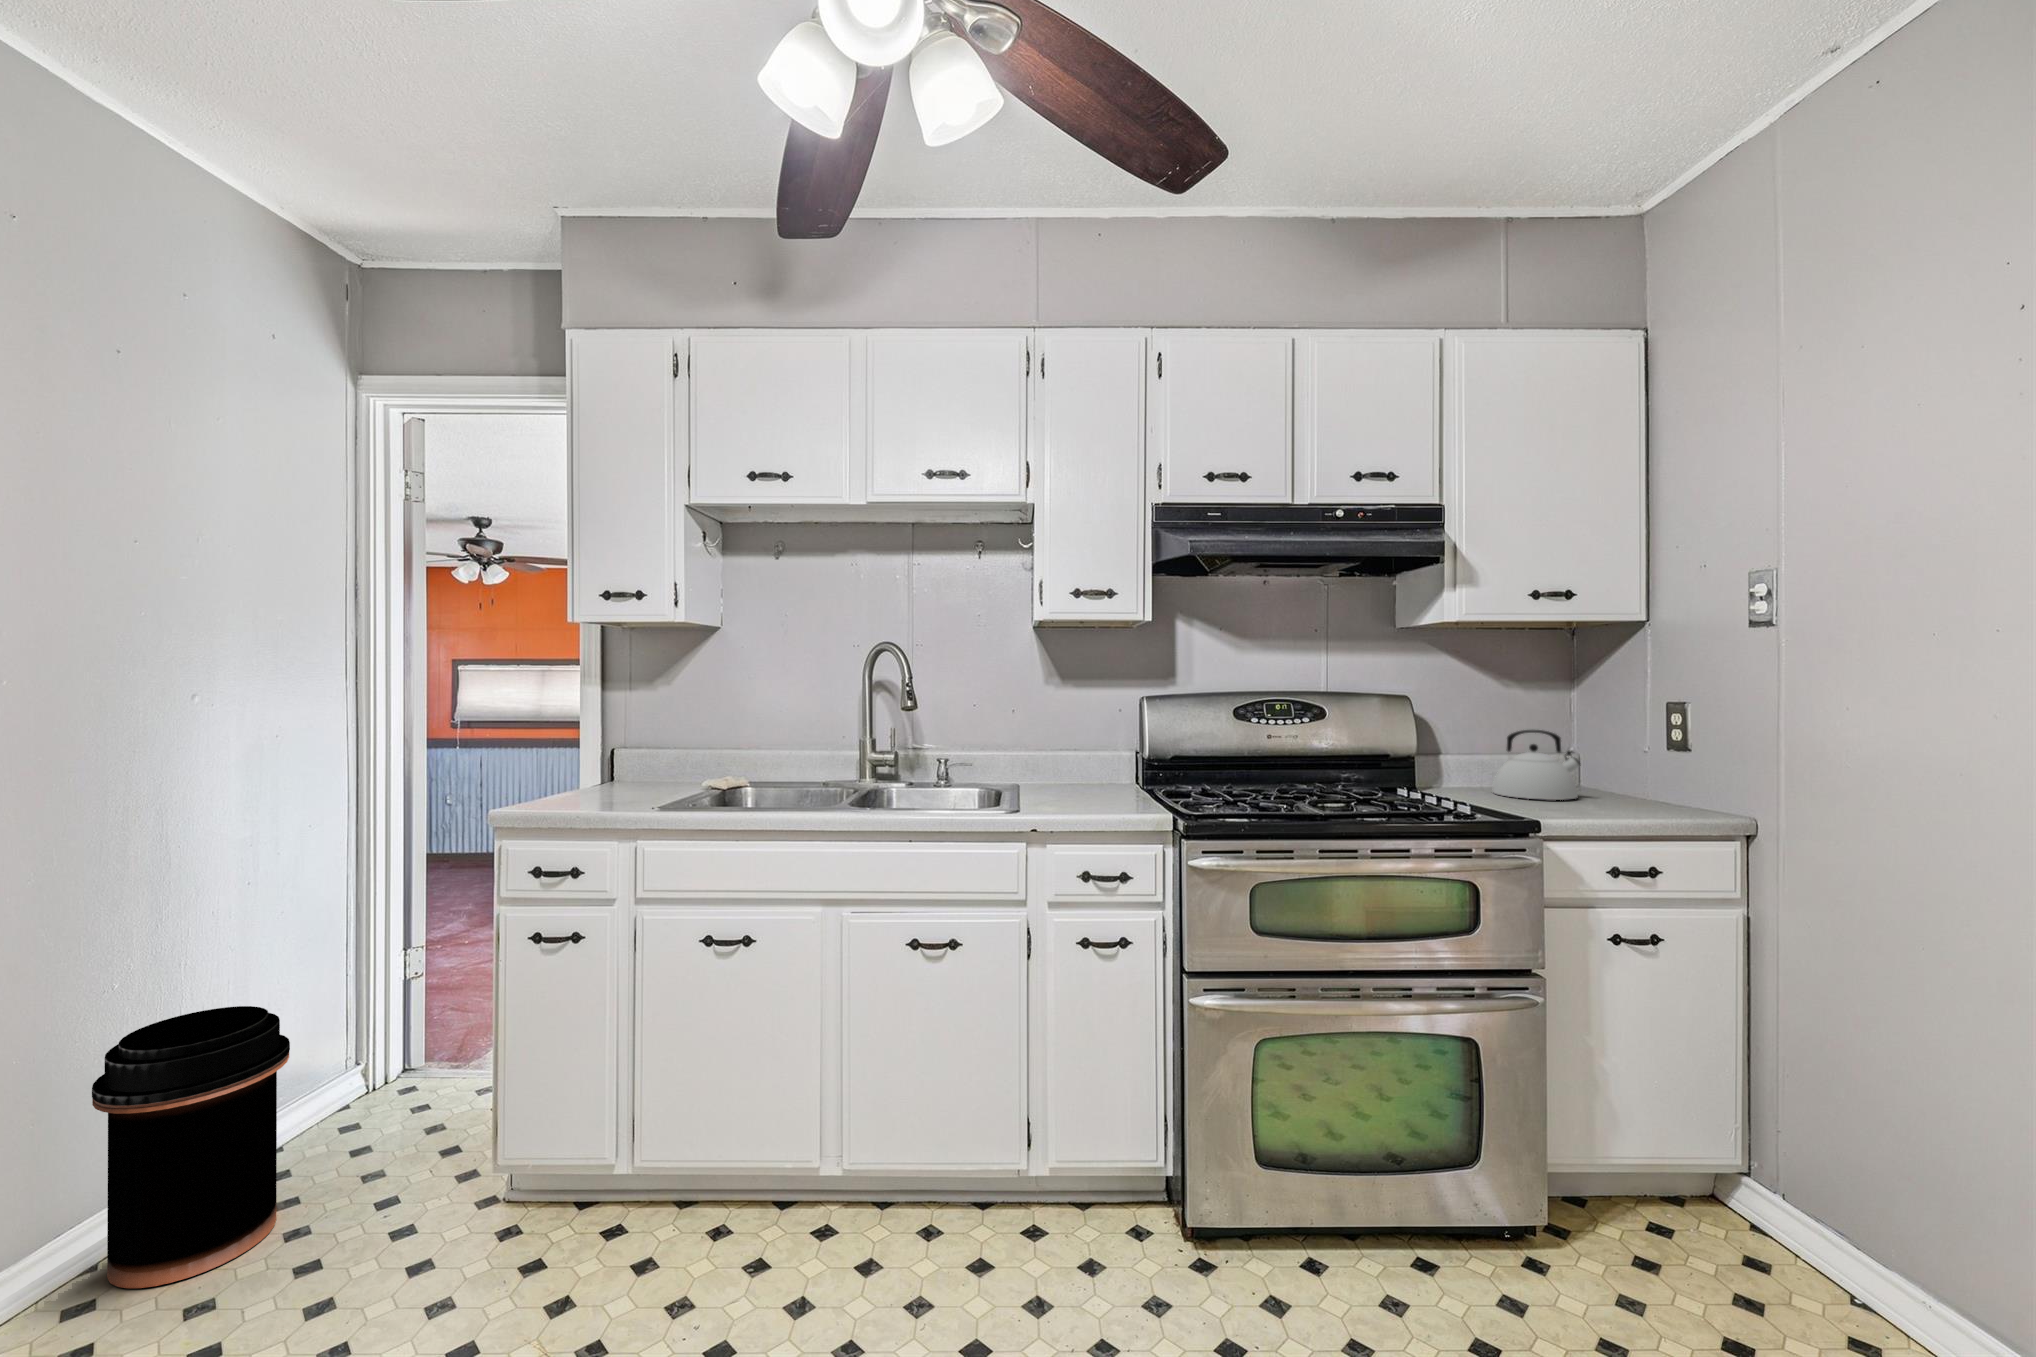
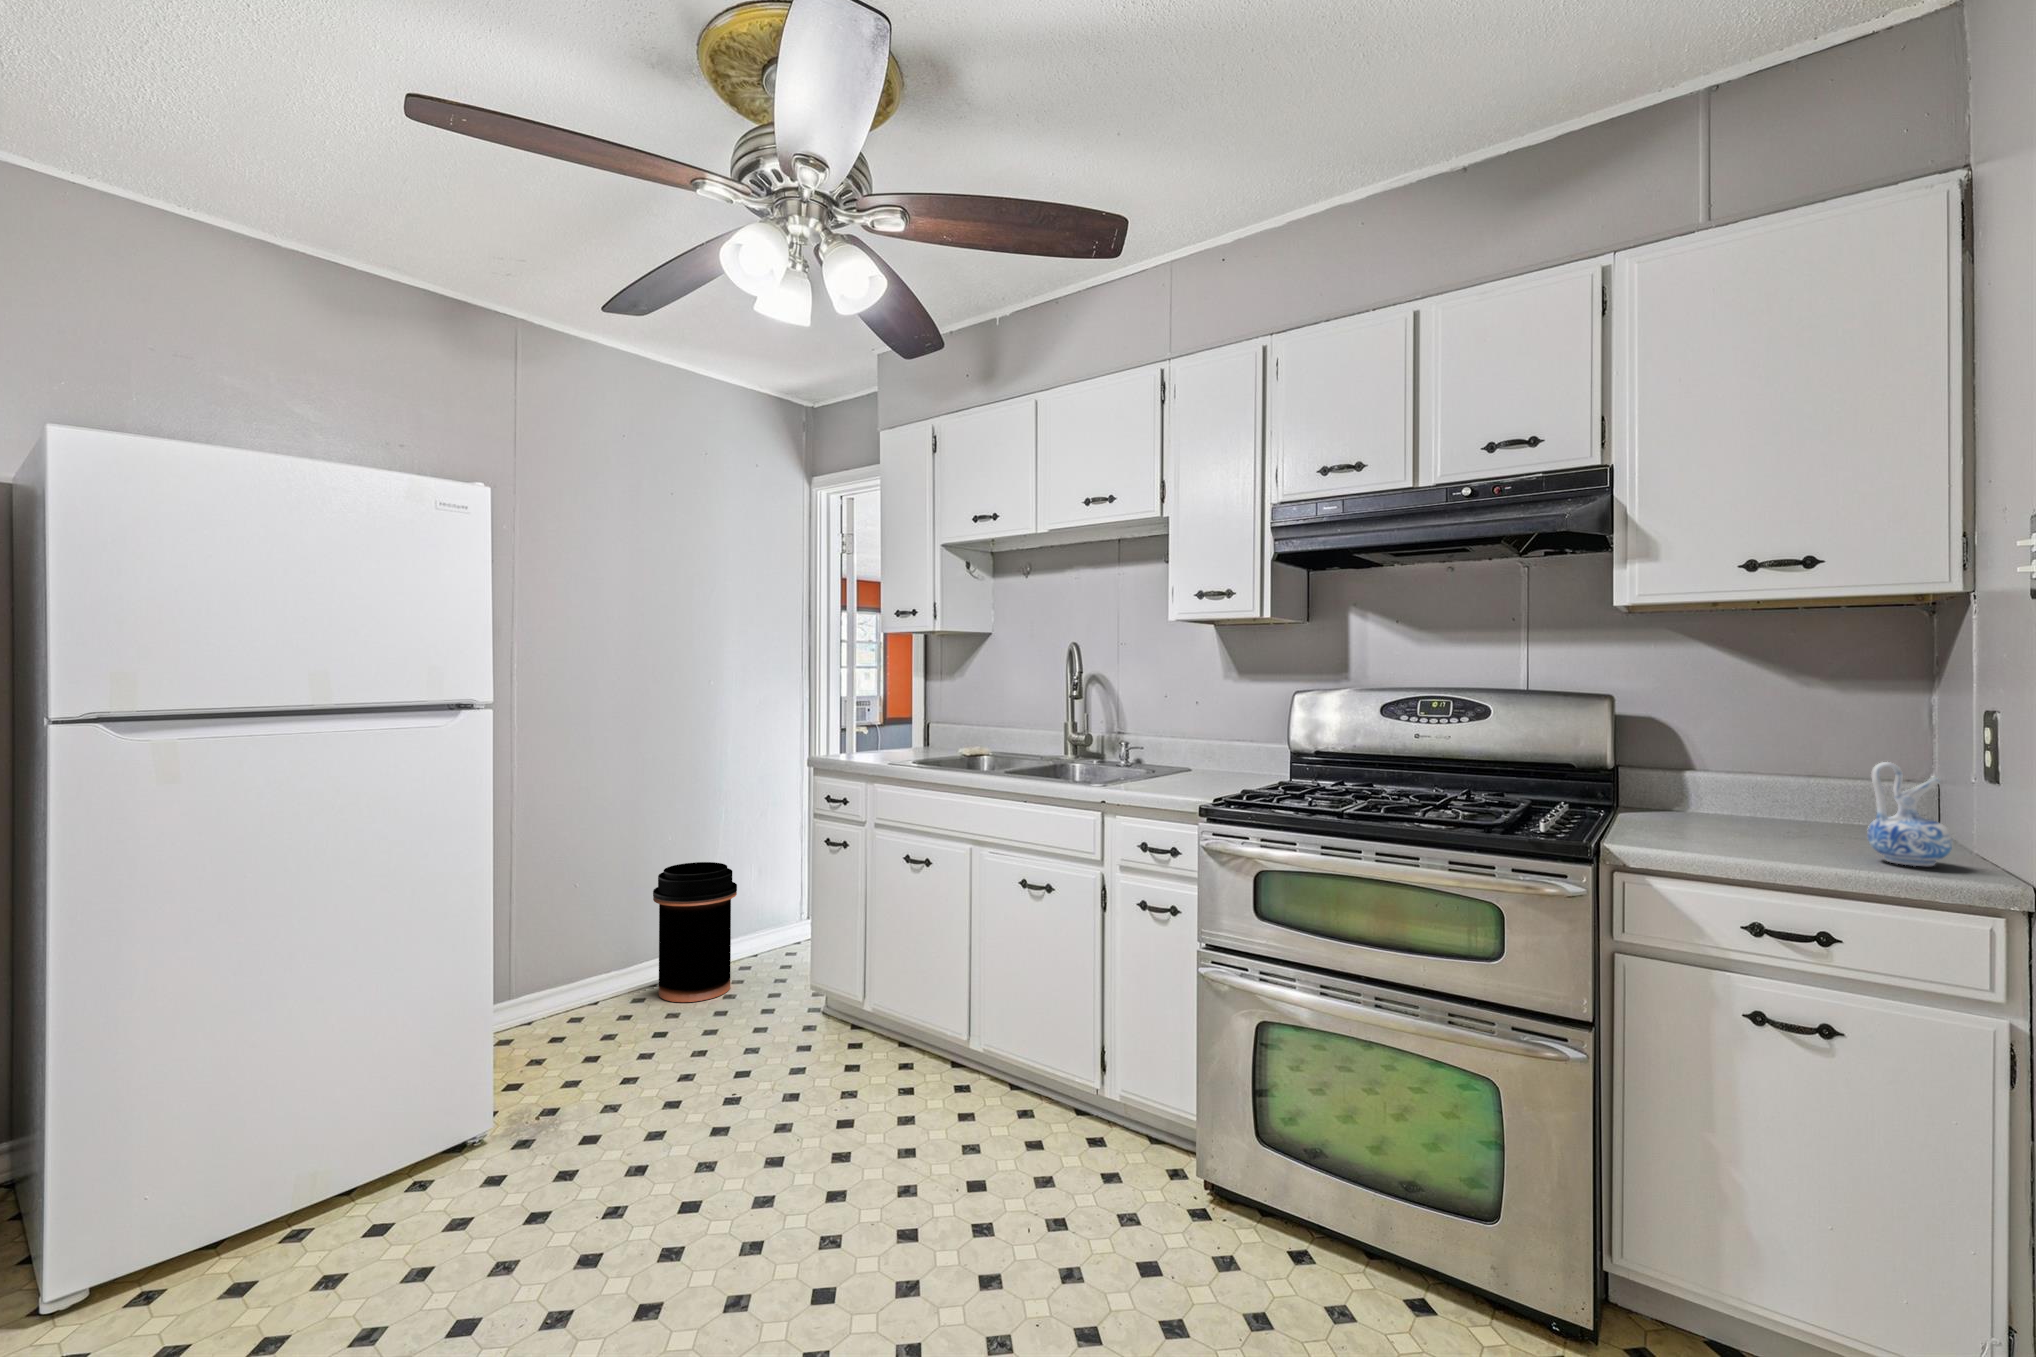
kettle: present [1493,730,1580,800] -> none [1710,742,1843,838]
ceramic pitcher: none [1641,742,1695,813] -> present [1867,762,1953,866]

